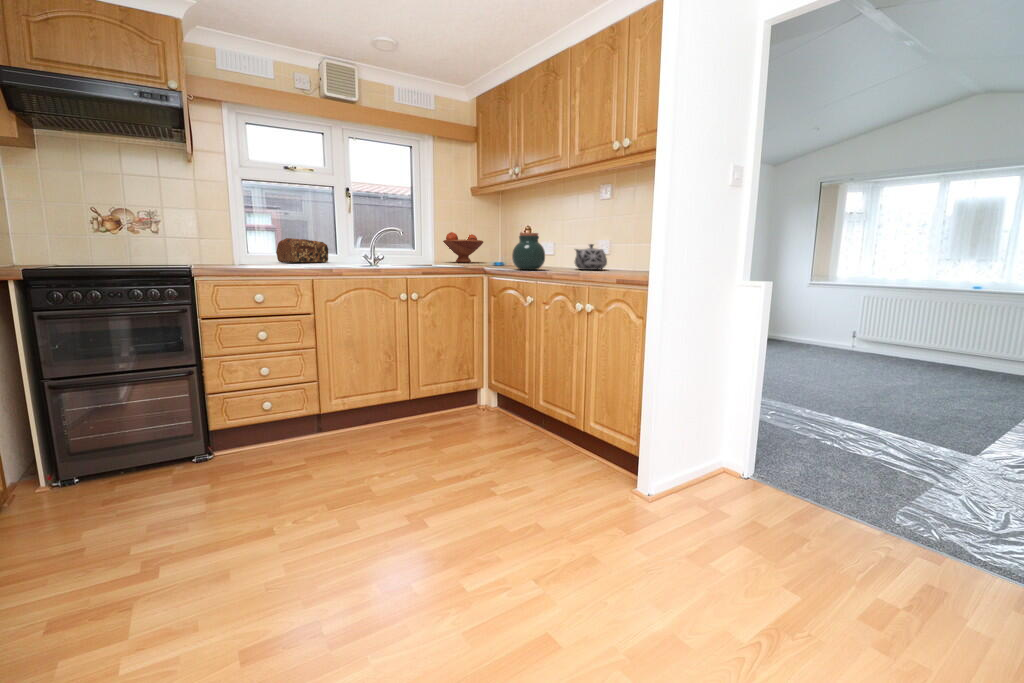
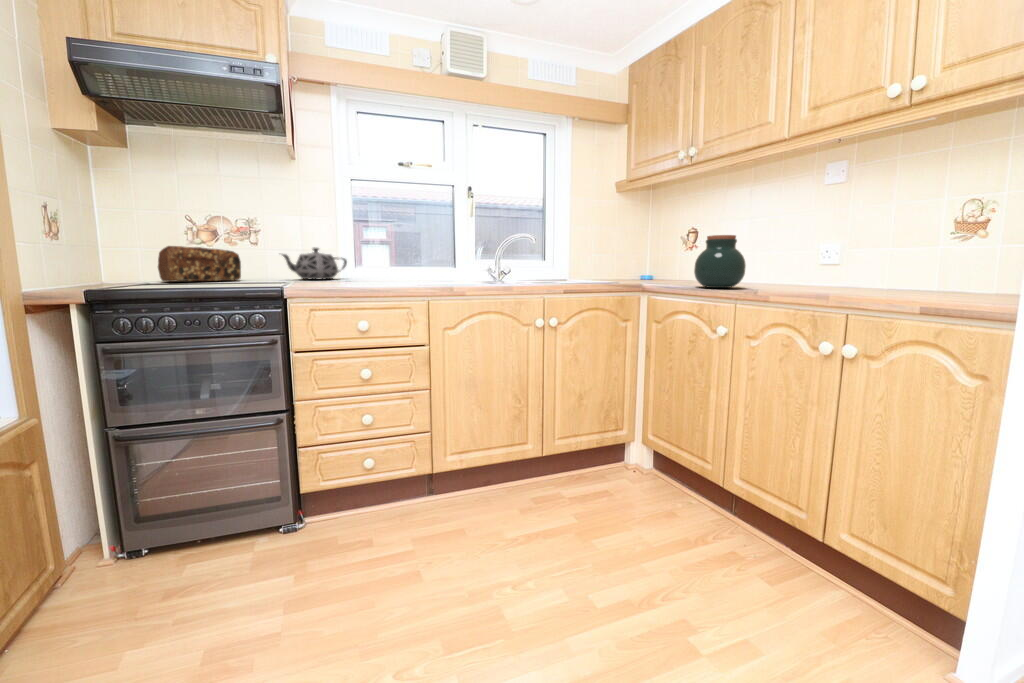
fruit bowl: present [443,232,483,263] -> none [578,238,630,276]
bread loaf: present [276,238,328,263] -> present [158,246,241,282]
teapot: present [575,244,607,270] -> present [282,247,347,279]

